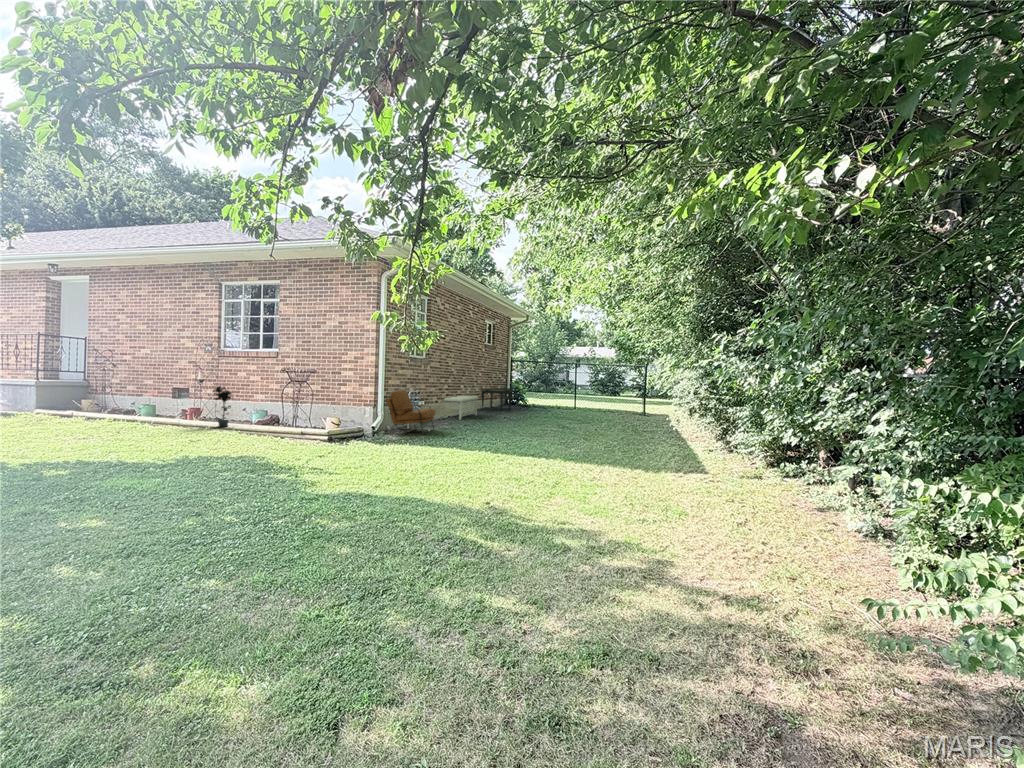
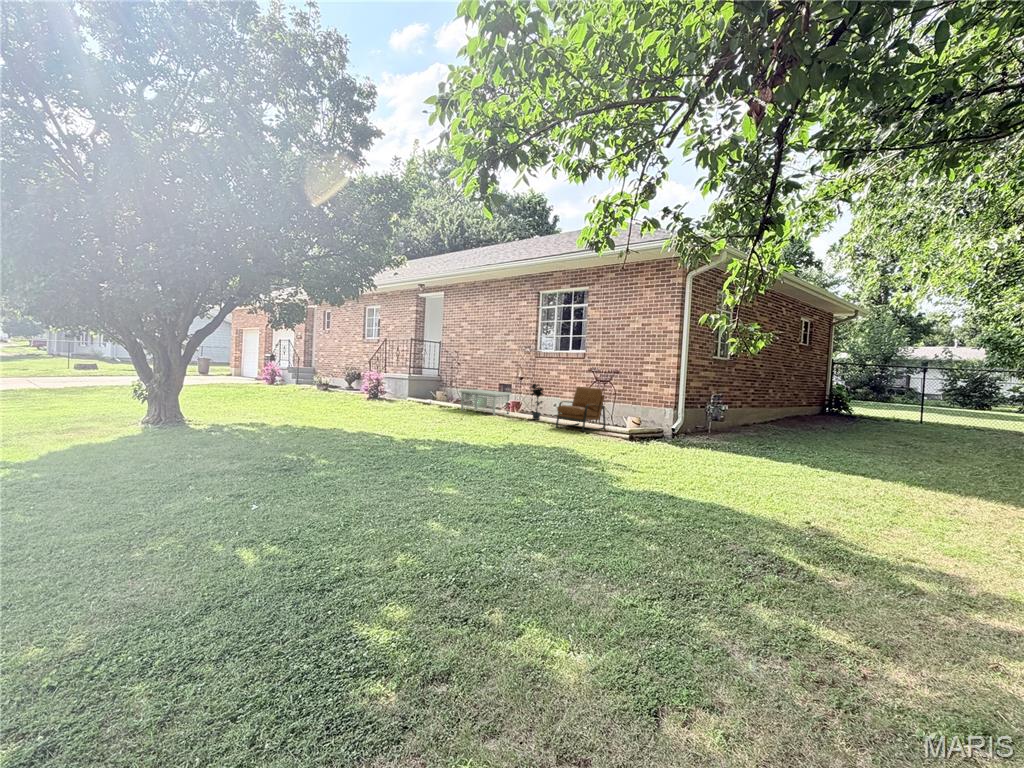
round table: present [480,388,513,411] -> none [788,396,836,424]
chair: present [385,390,436,434] -> present [556,387,606,432]
storage bench: present [444,396,478,420] -> present [460,389,511,415]

